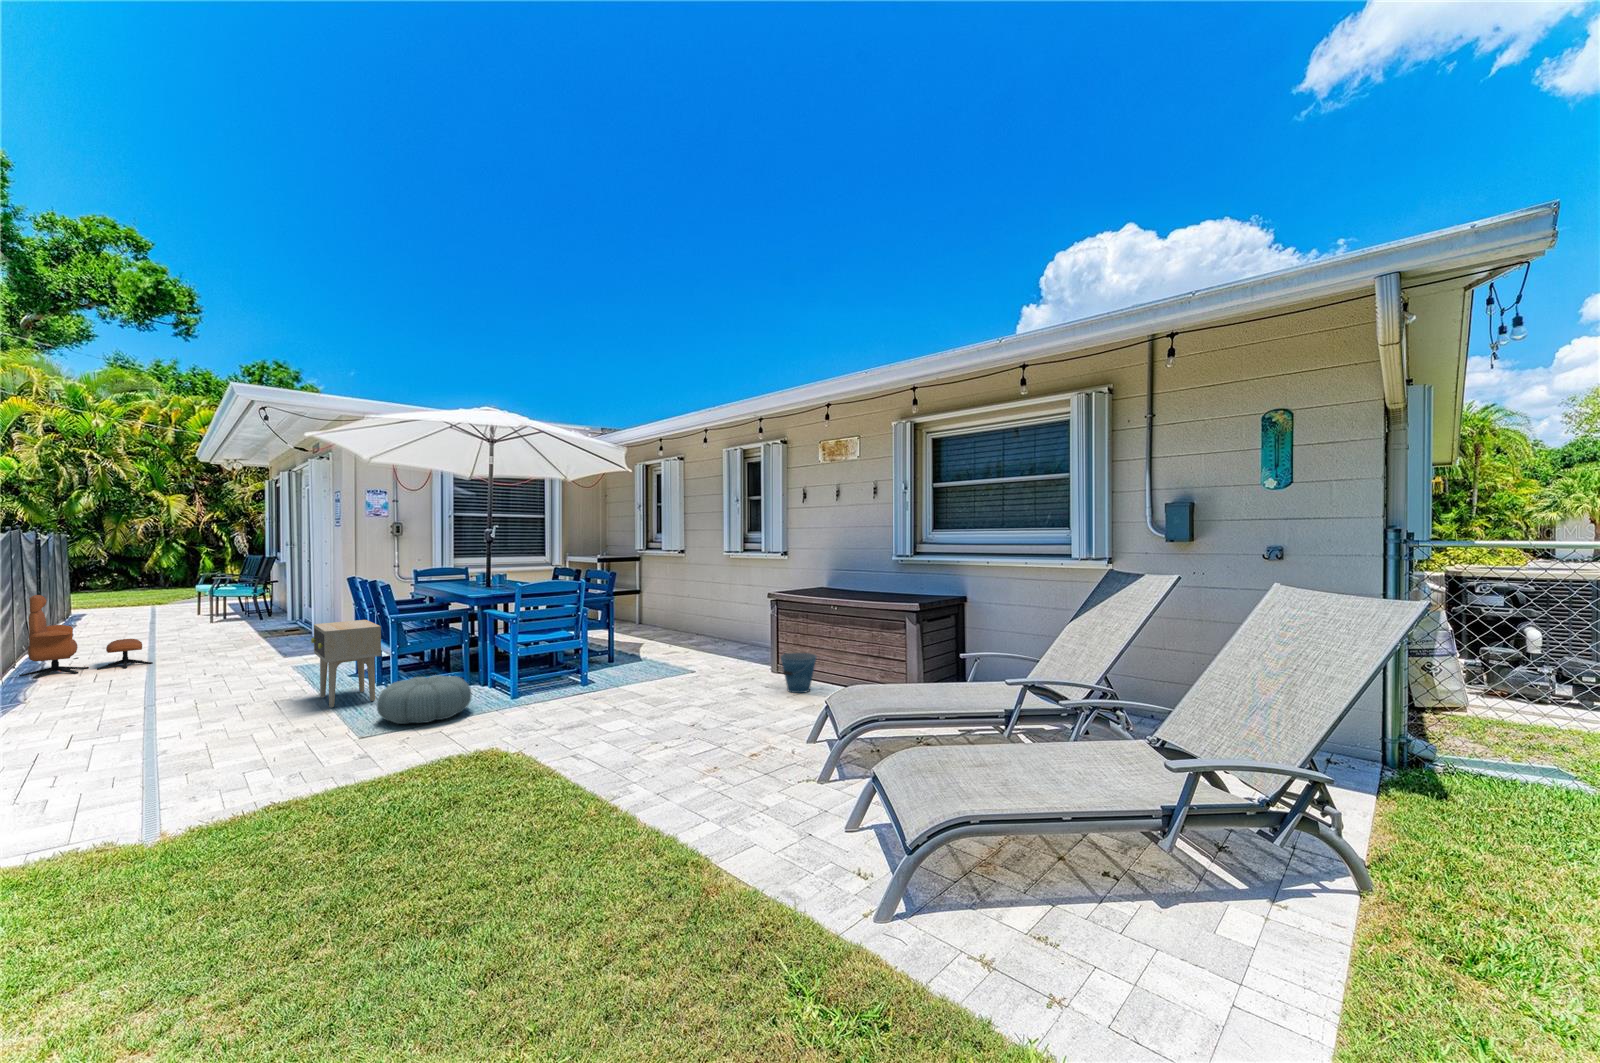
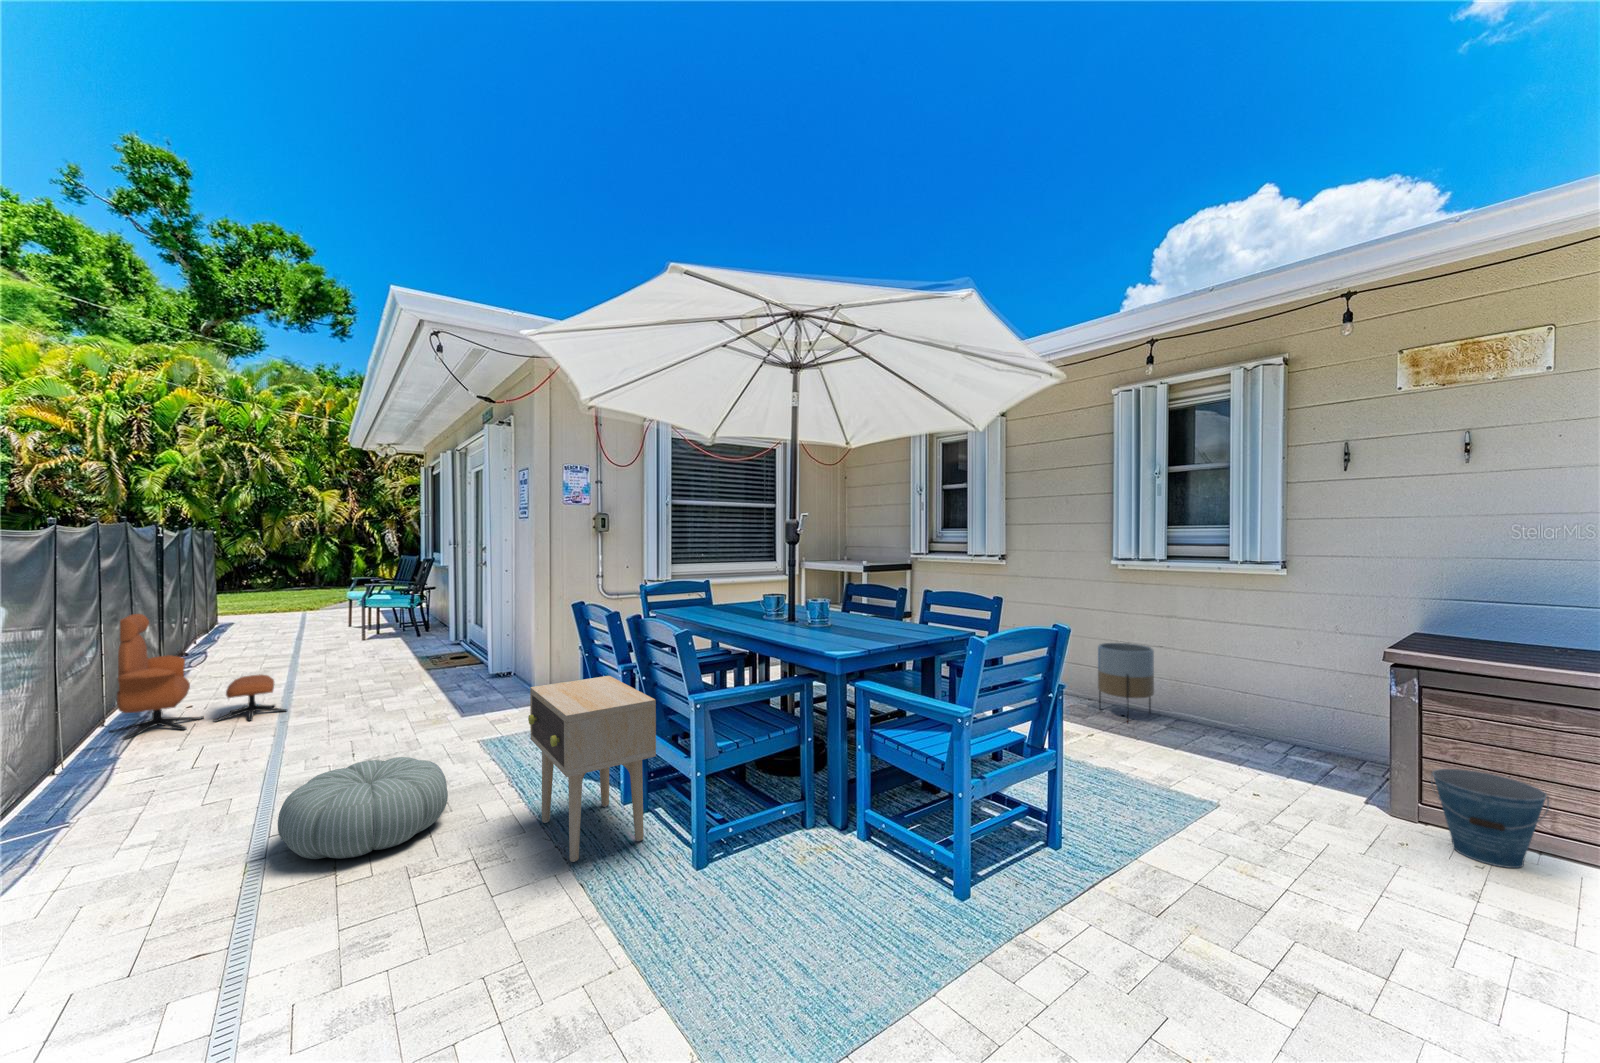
planter: none [721,606,753,654] -> present [1098,643,1154,723]
pouf: present [377,675,471,724] -> present [278,757,448,859]

